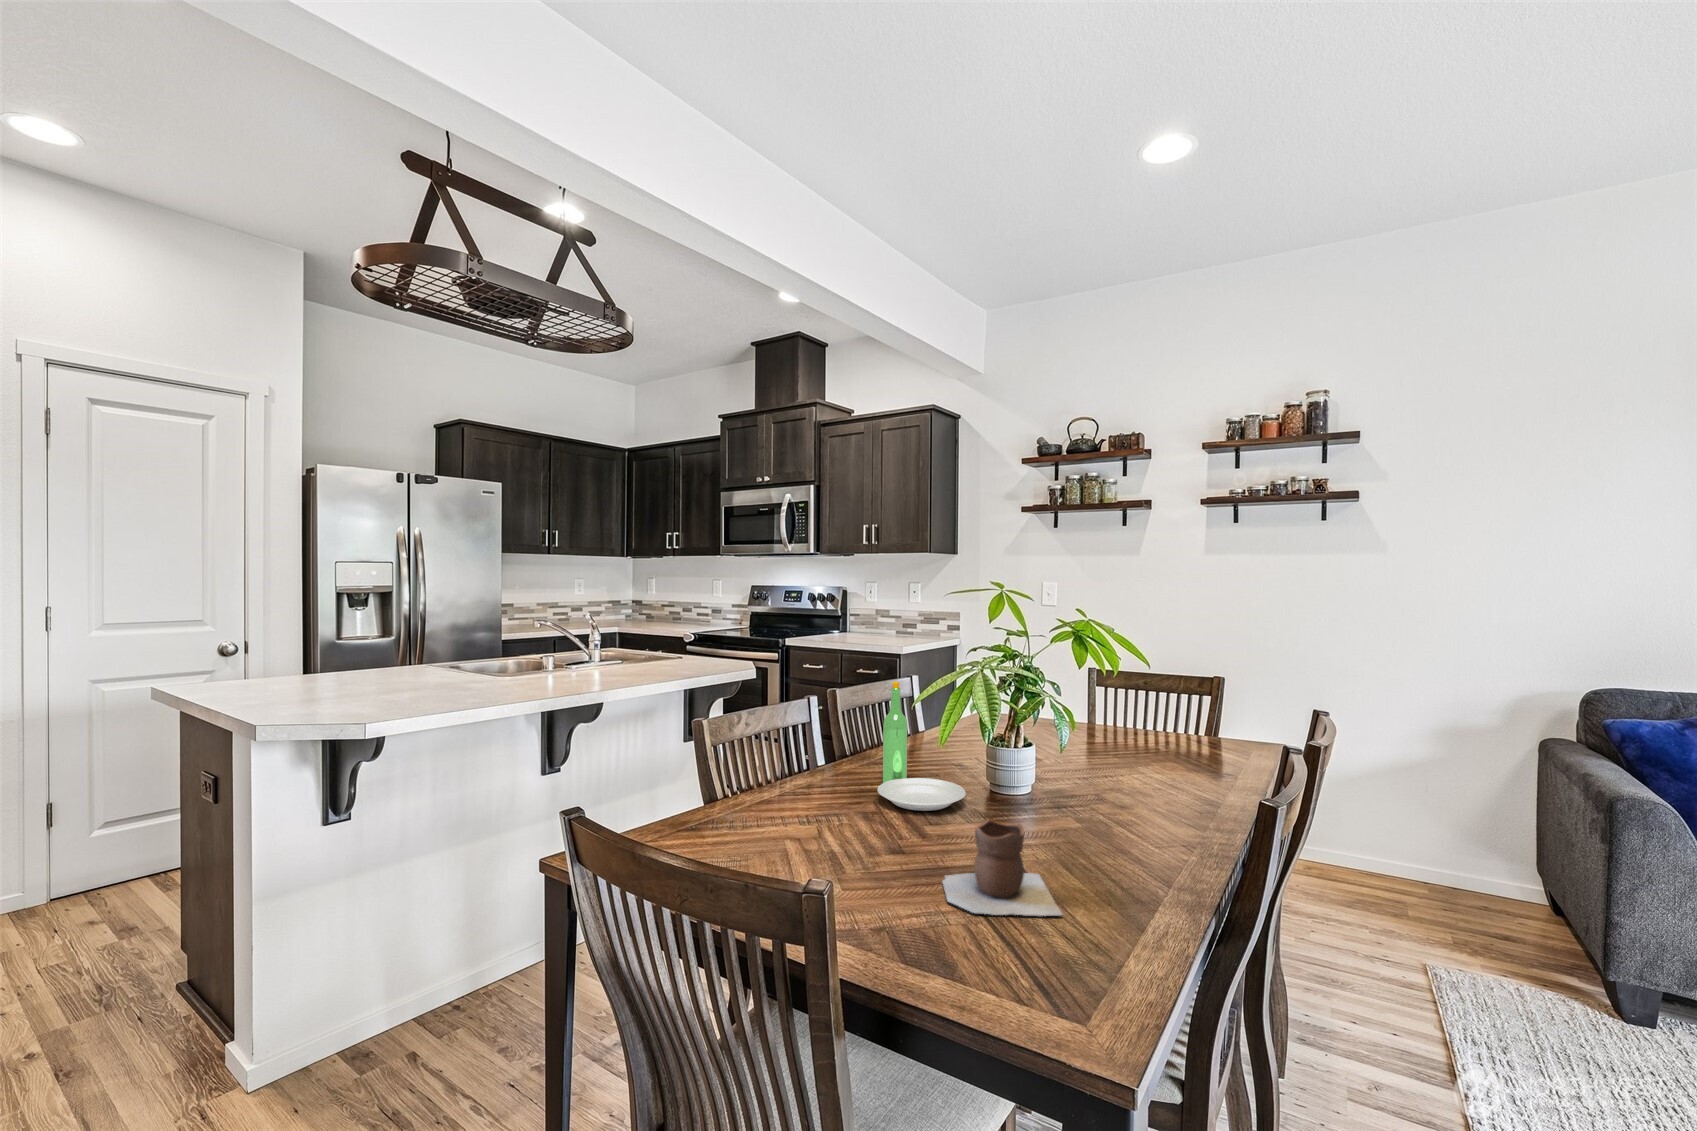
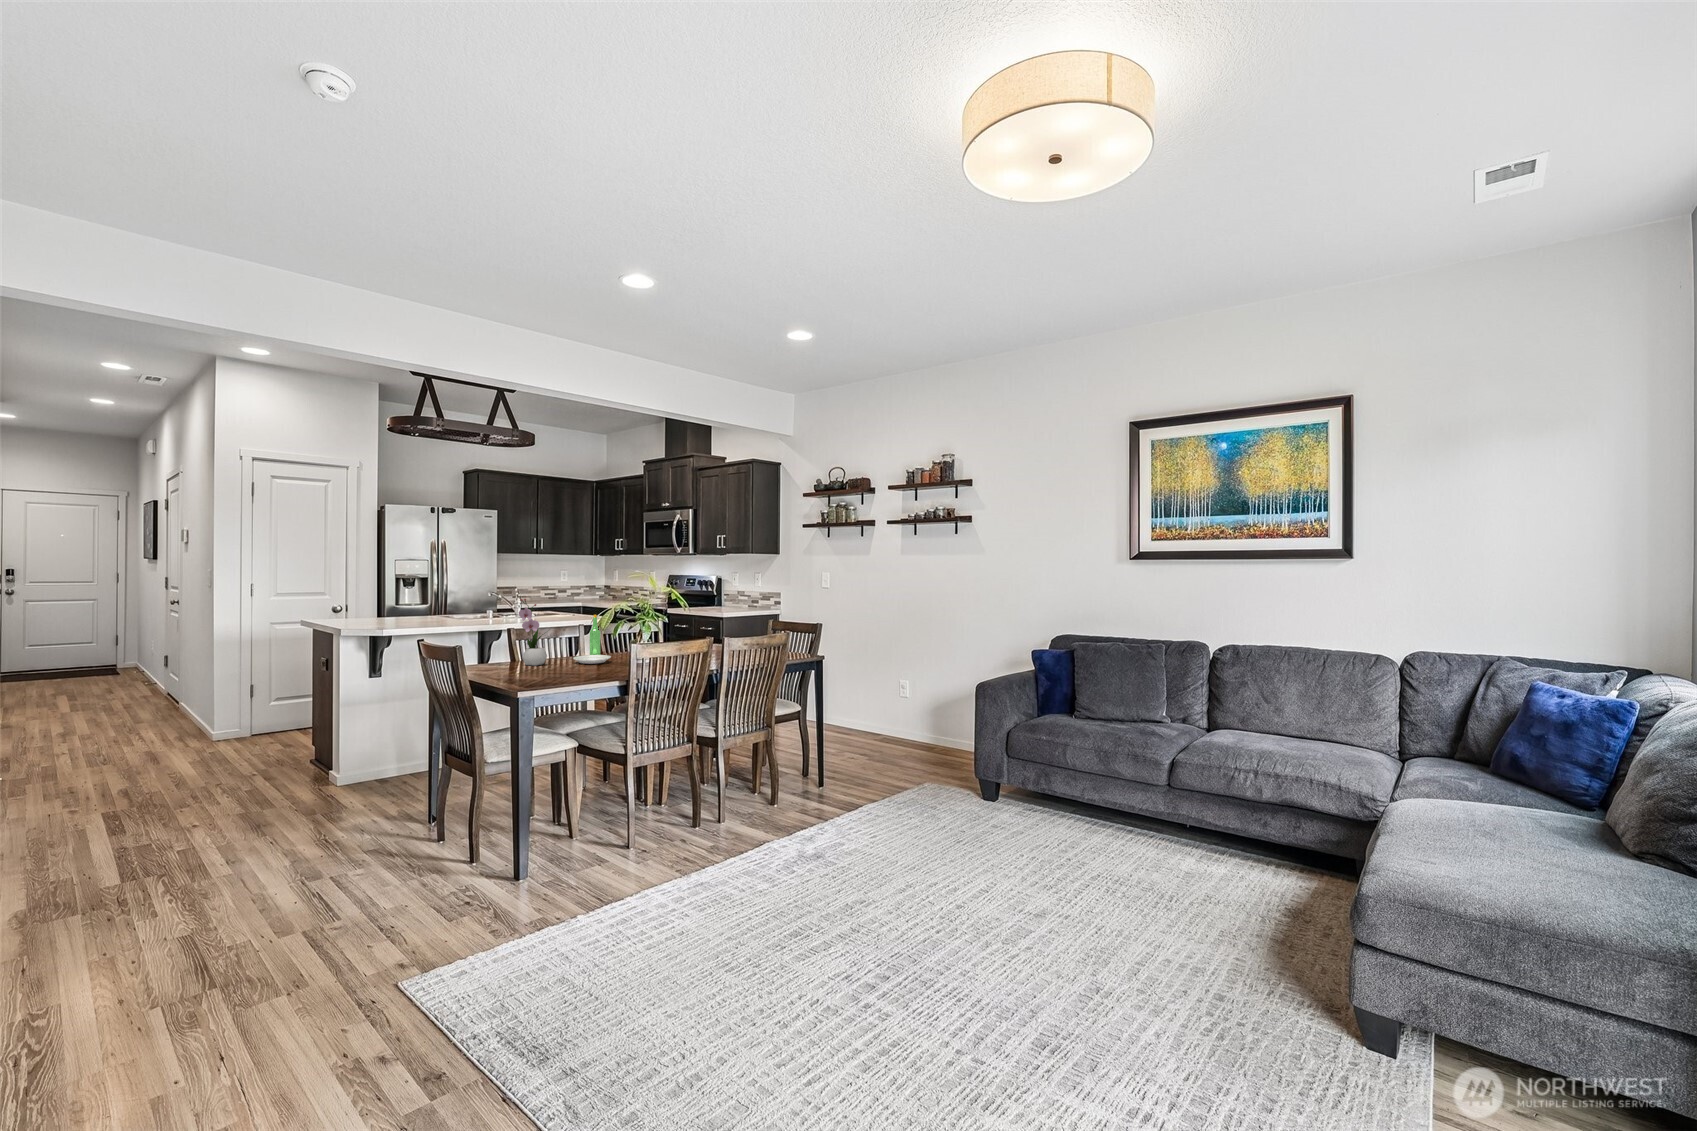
flower arrangement: none [778,652,838,828] -> present [519,599,547,666]
vase: present [943,819,1063,916] -> none [544,653,589,679]

